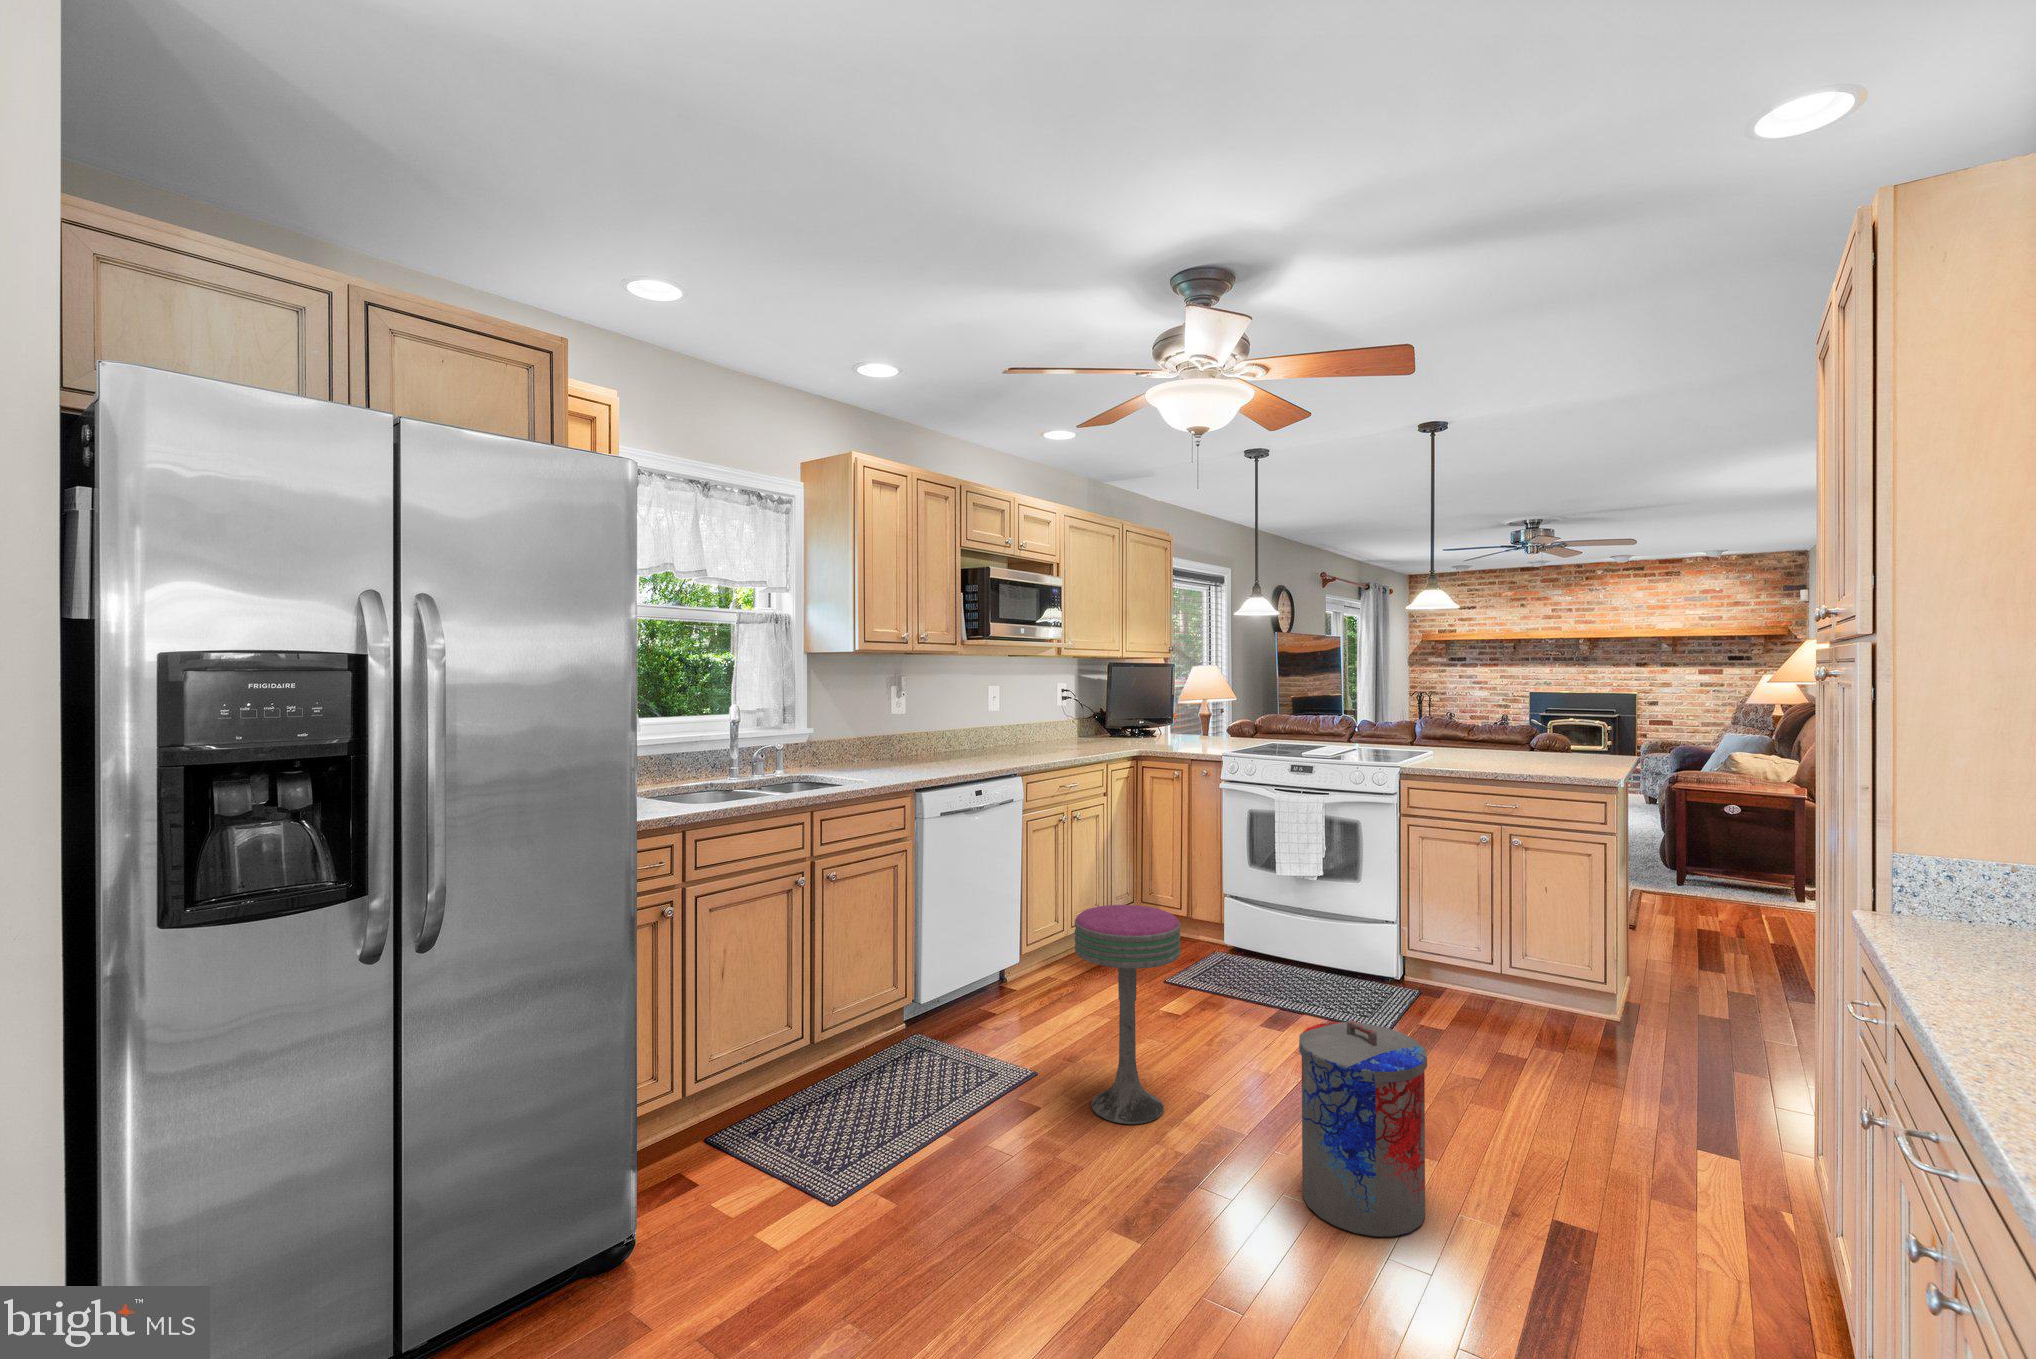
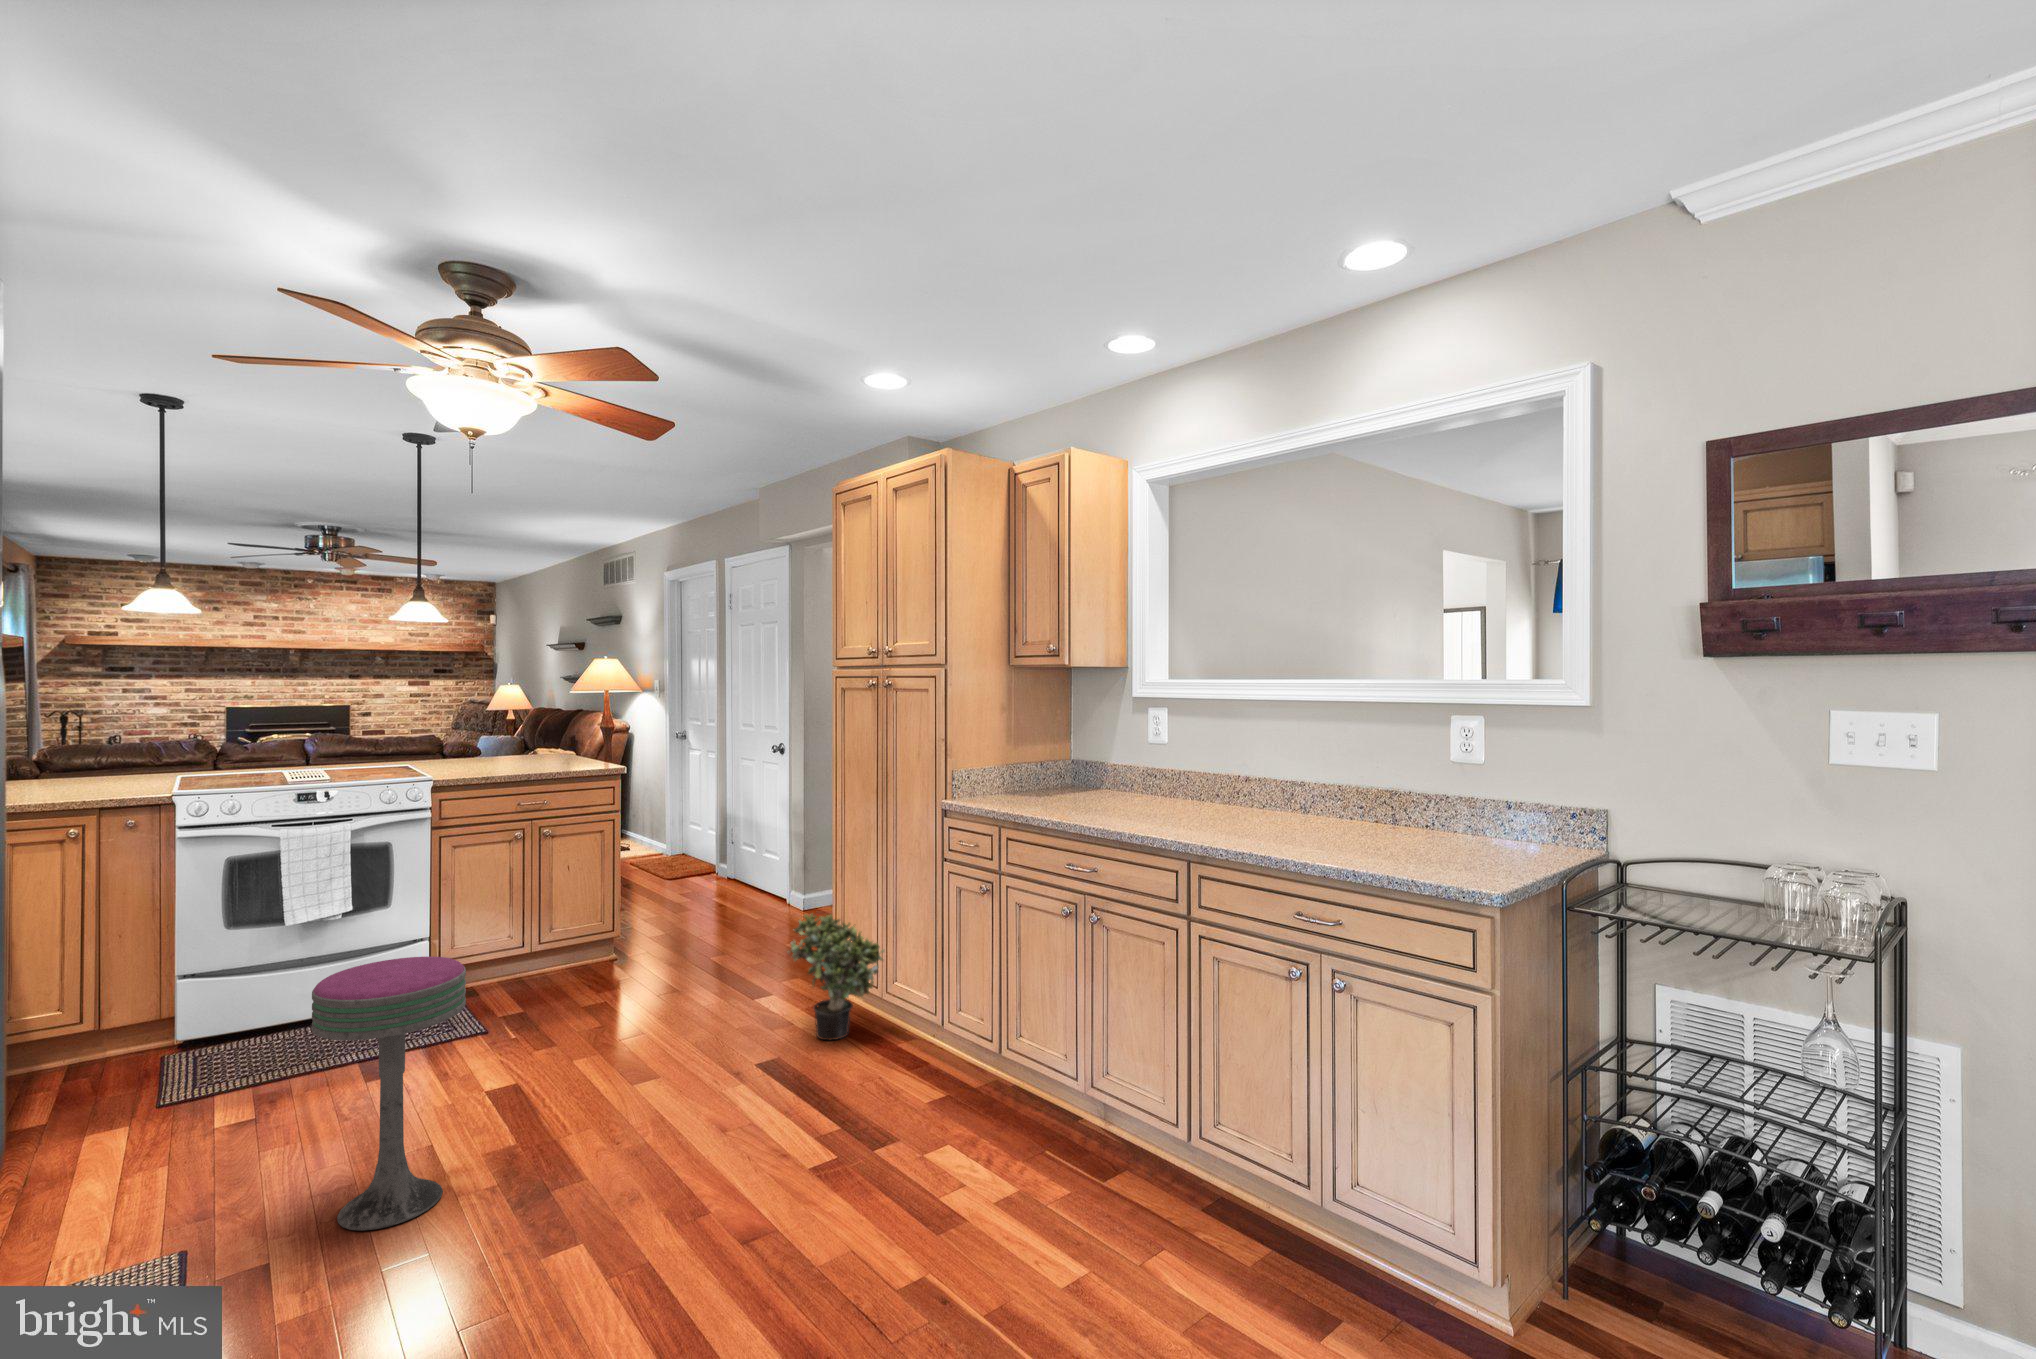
trash can: present [1299,1021,1427,1237] -> none [637,973,744,1149]
potted plant: none [1592,1031,1777,1248] -> present [788,914,884,1040]

